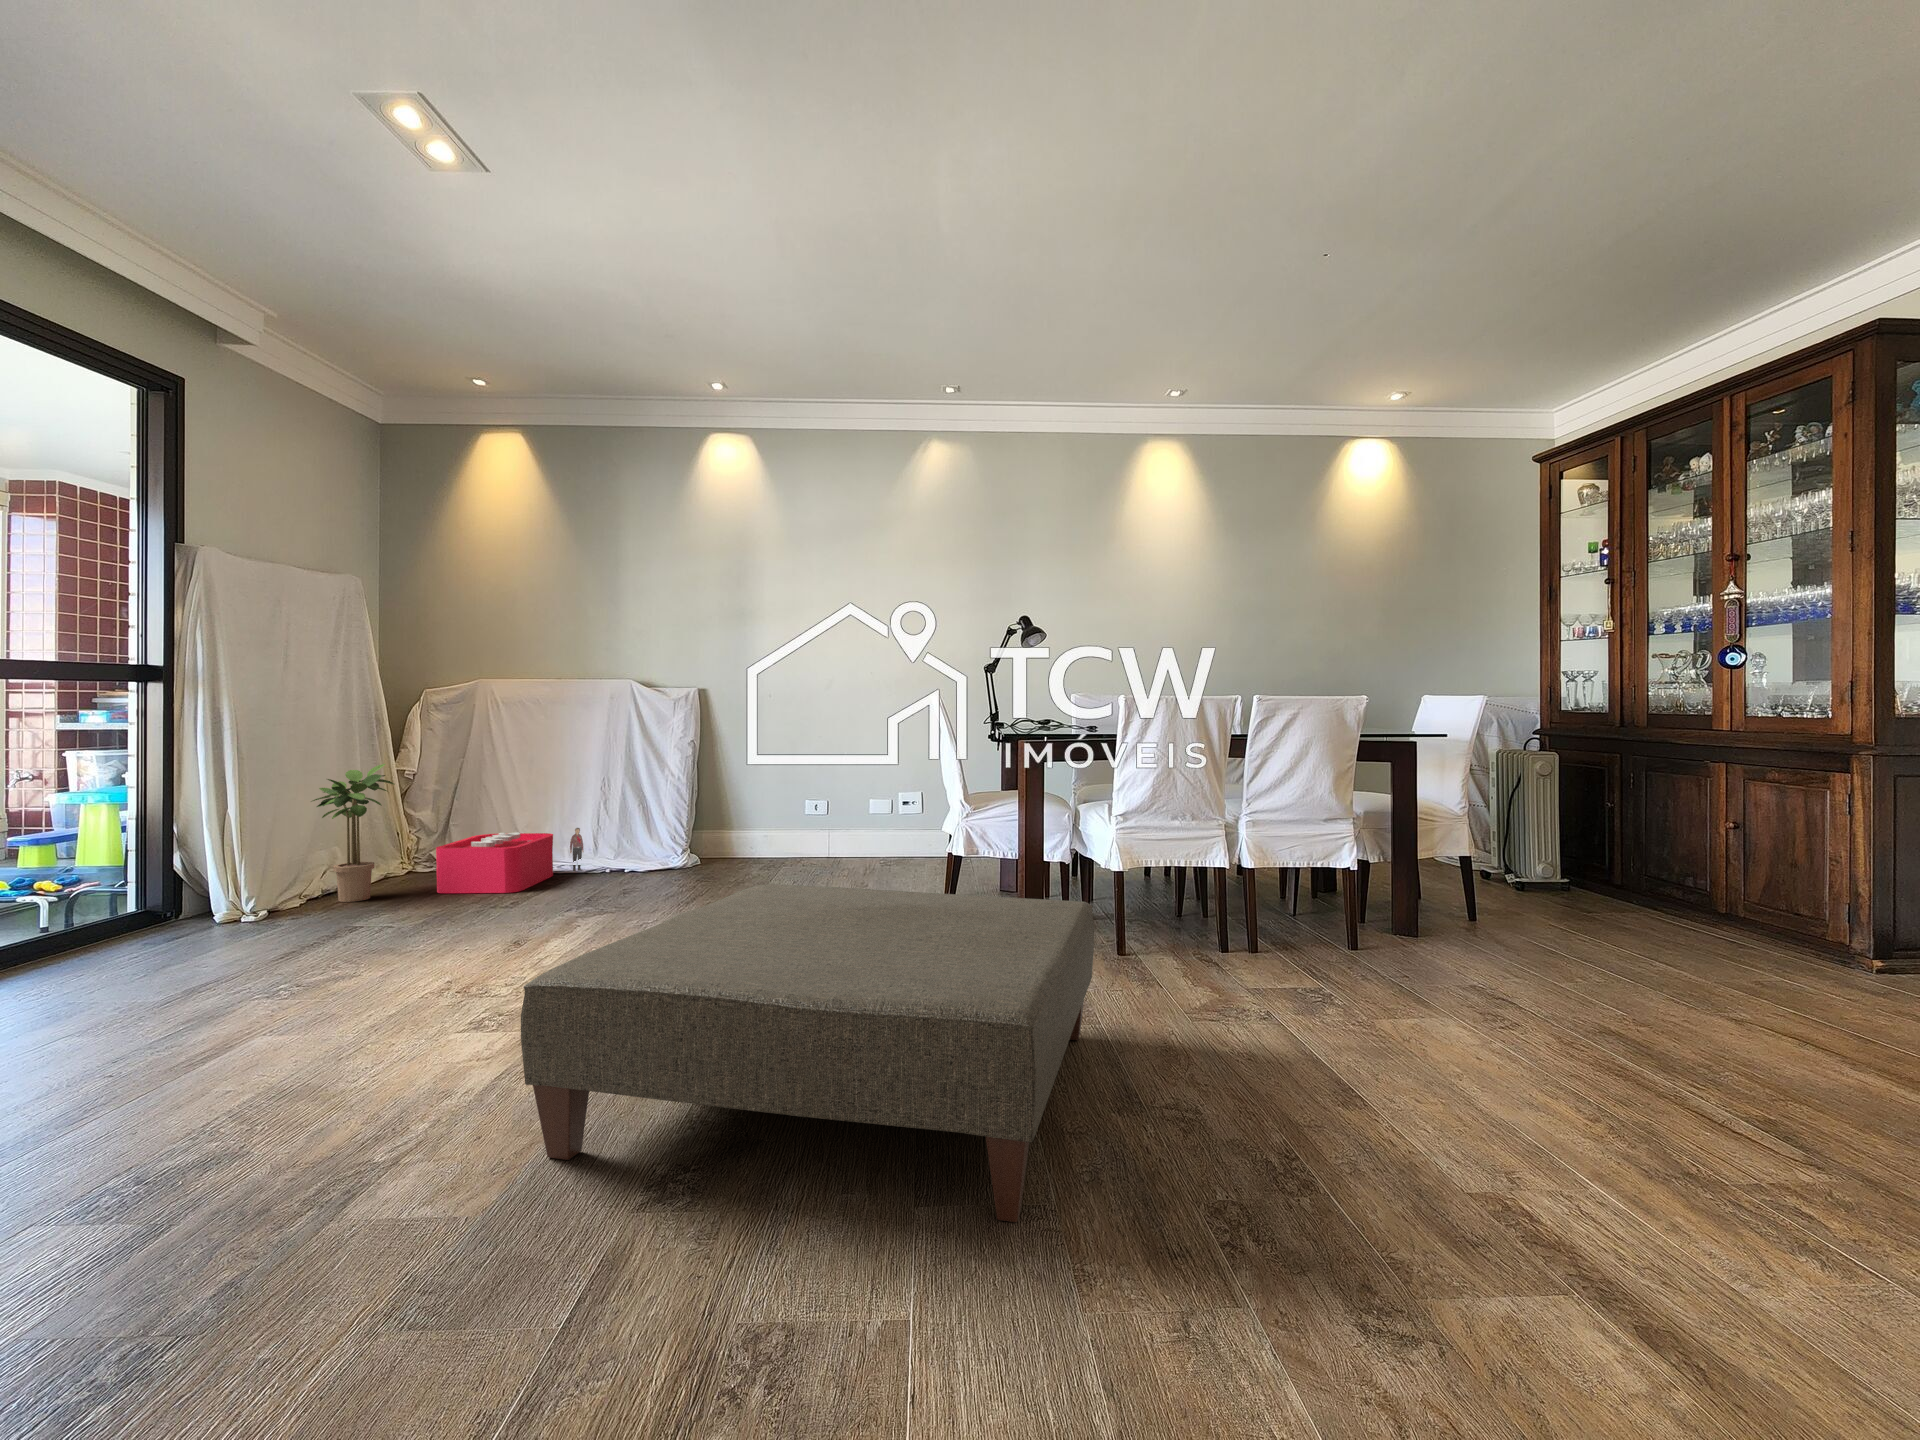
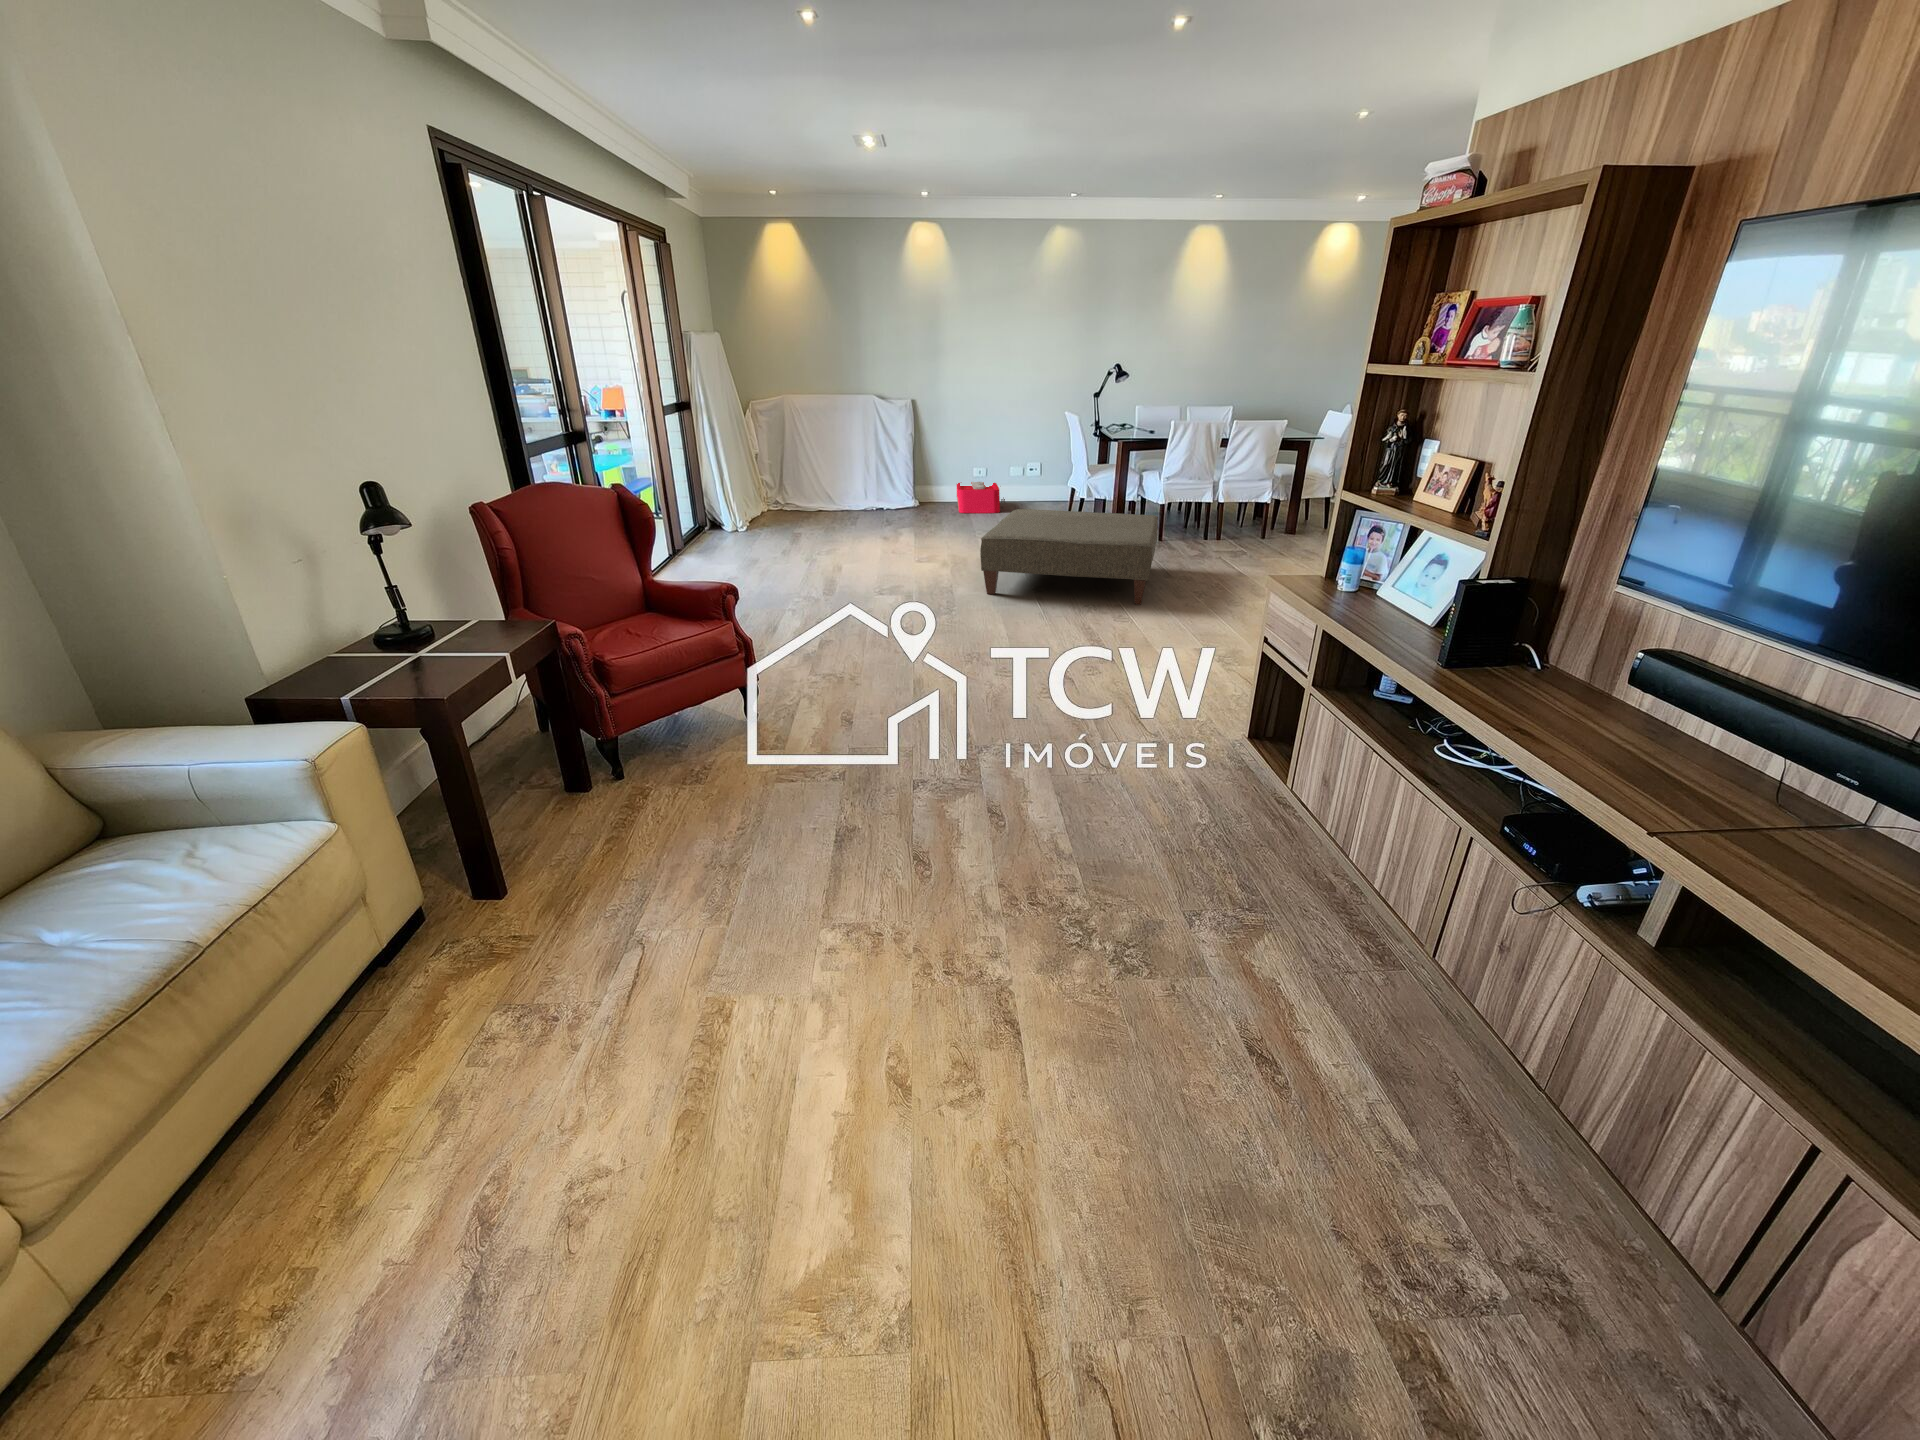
potted plant: present [311,764,394,902] -> none [738,448,774,523]
storage bin: present [436,828,584,893] -> present [957,482,1005,513]

